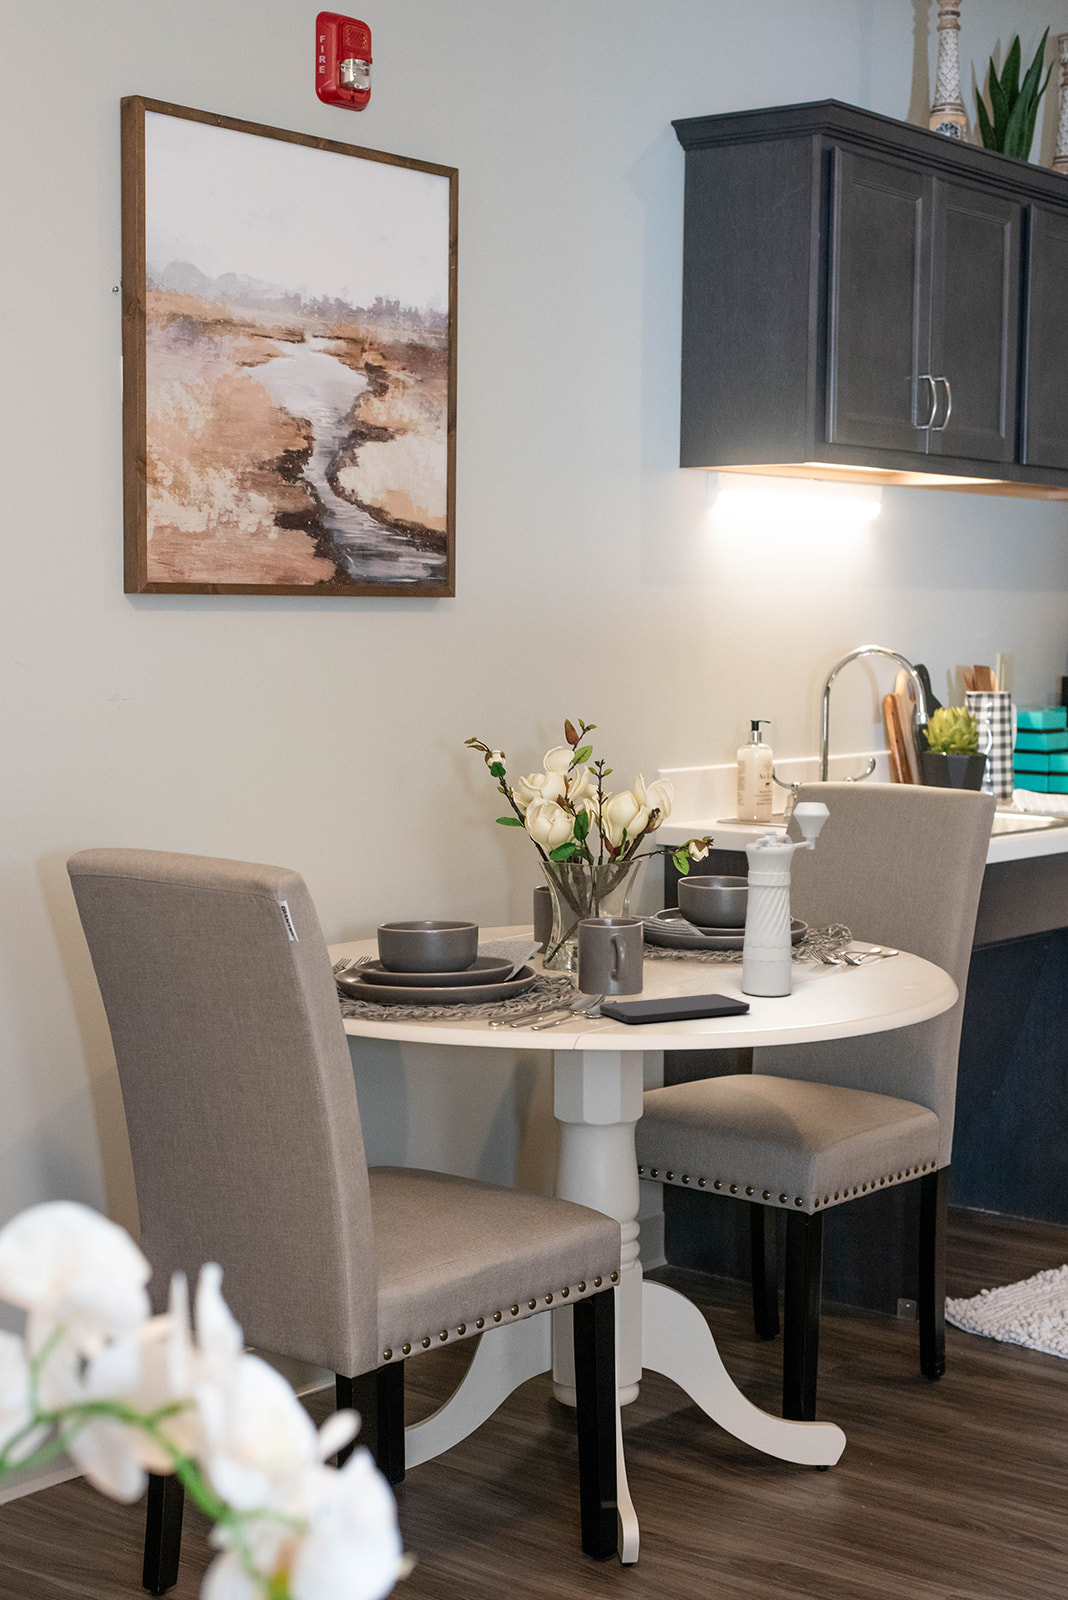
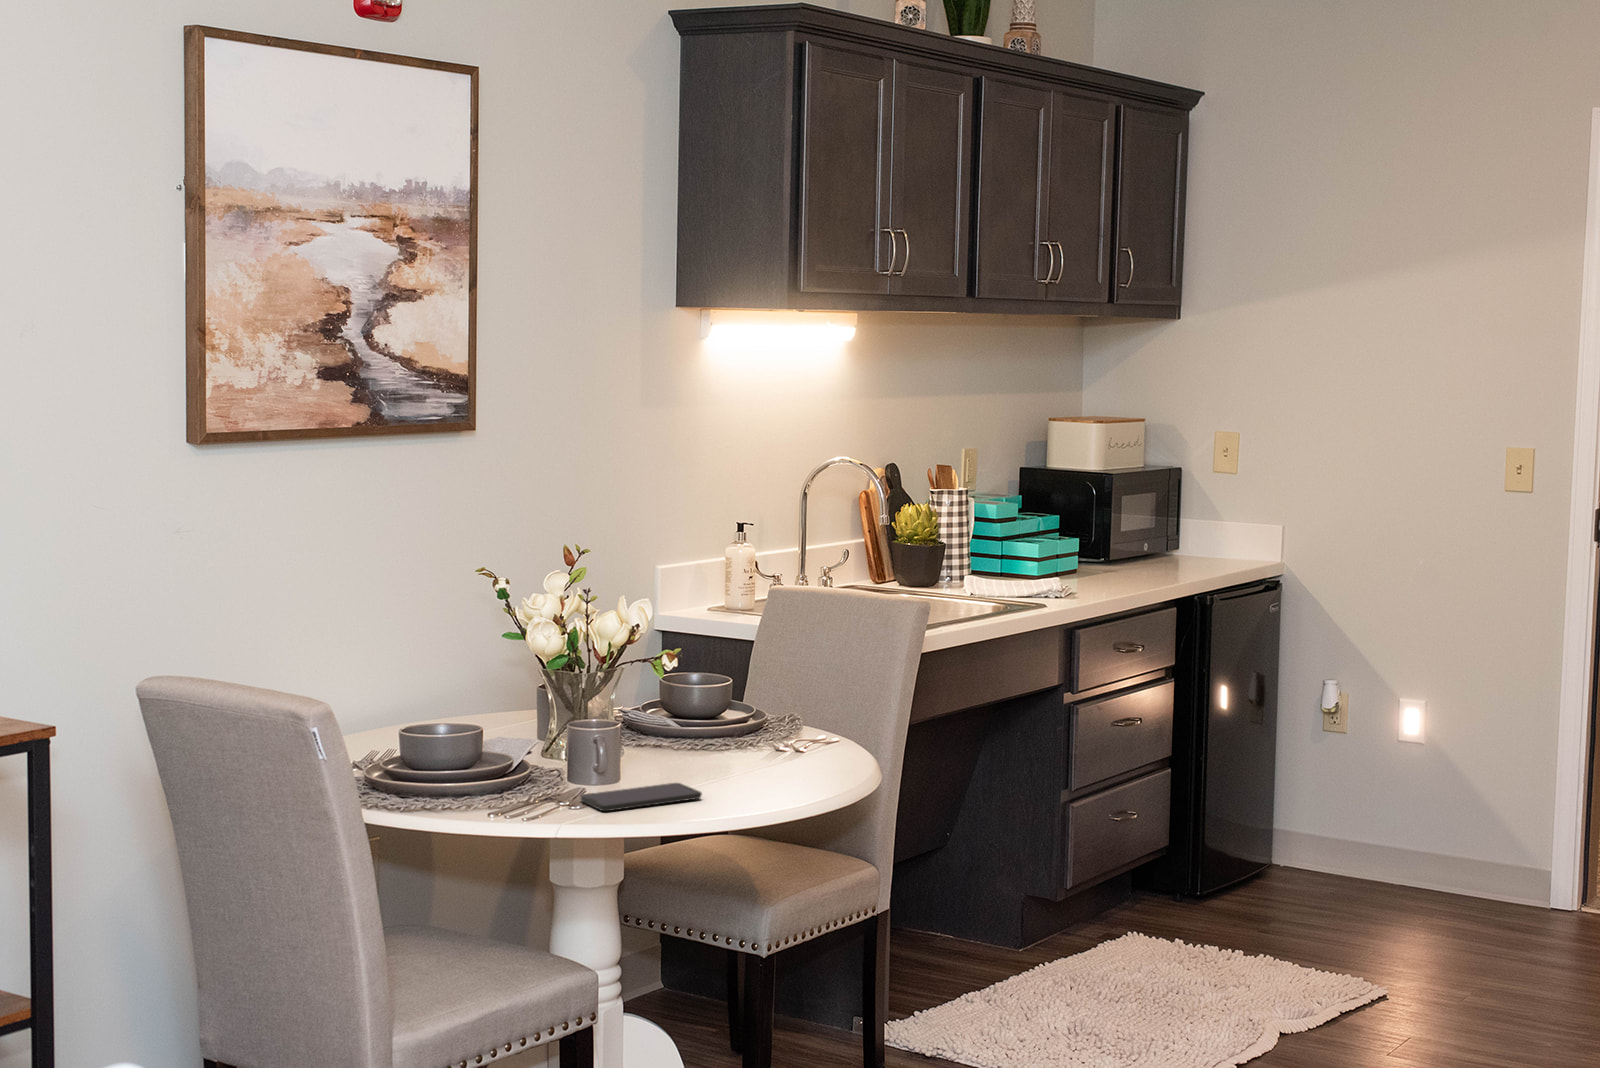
pepper mill: present [742,802,830,996] -> none [701,622,775,782]

